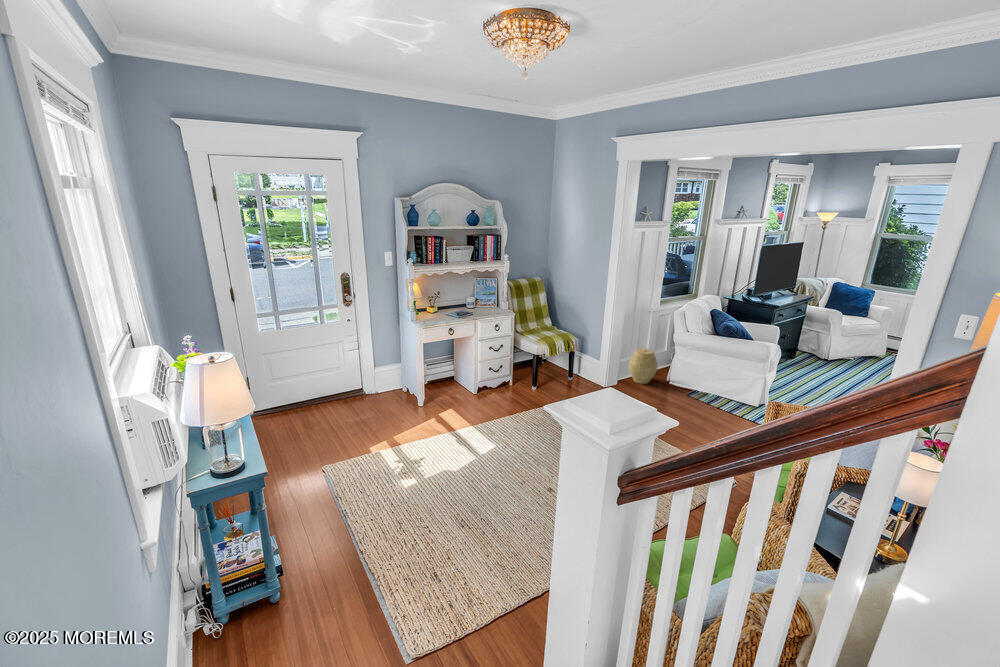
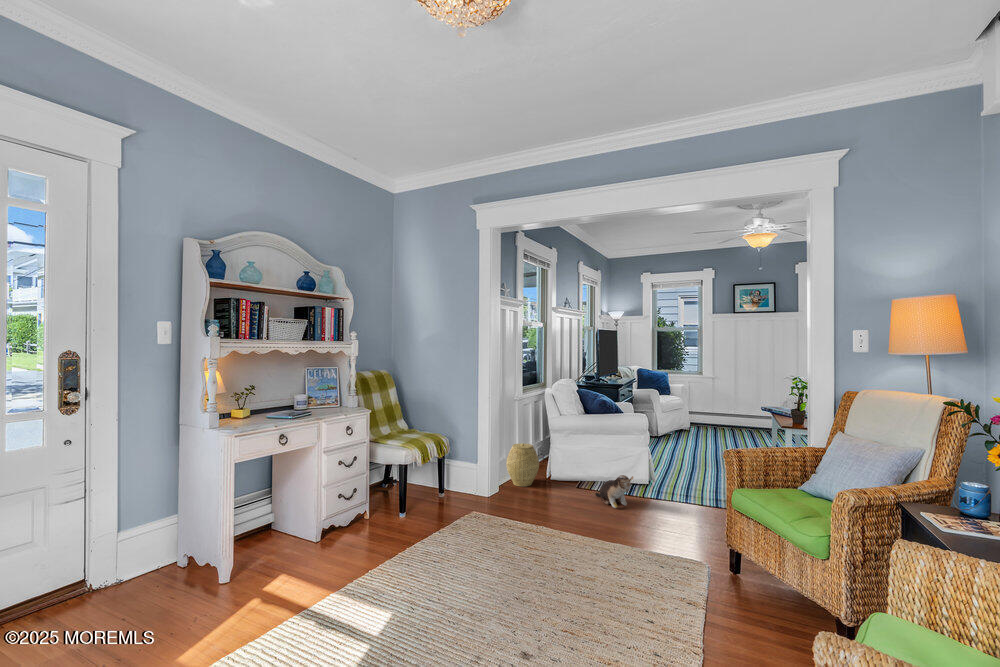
plush toy: none [694,393,719,418] -> present [595,475,633,508]

